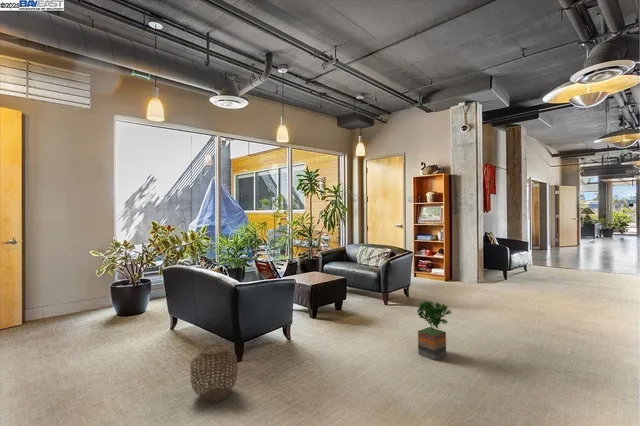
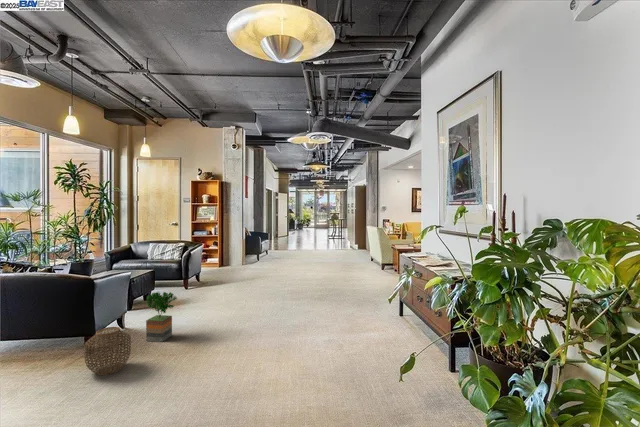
potted tree: present [417,302,451,360] -> present [146,292,177,342]

